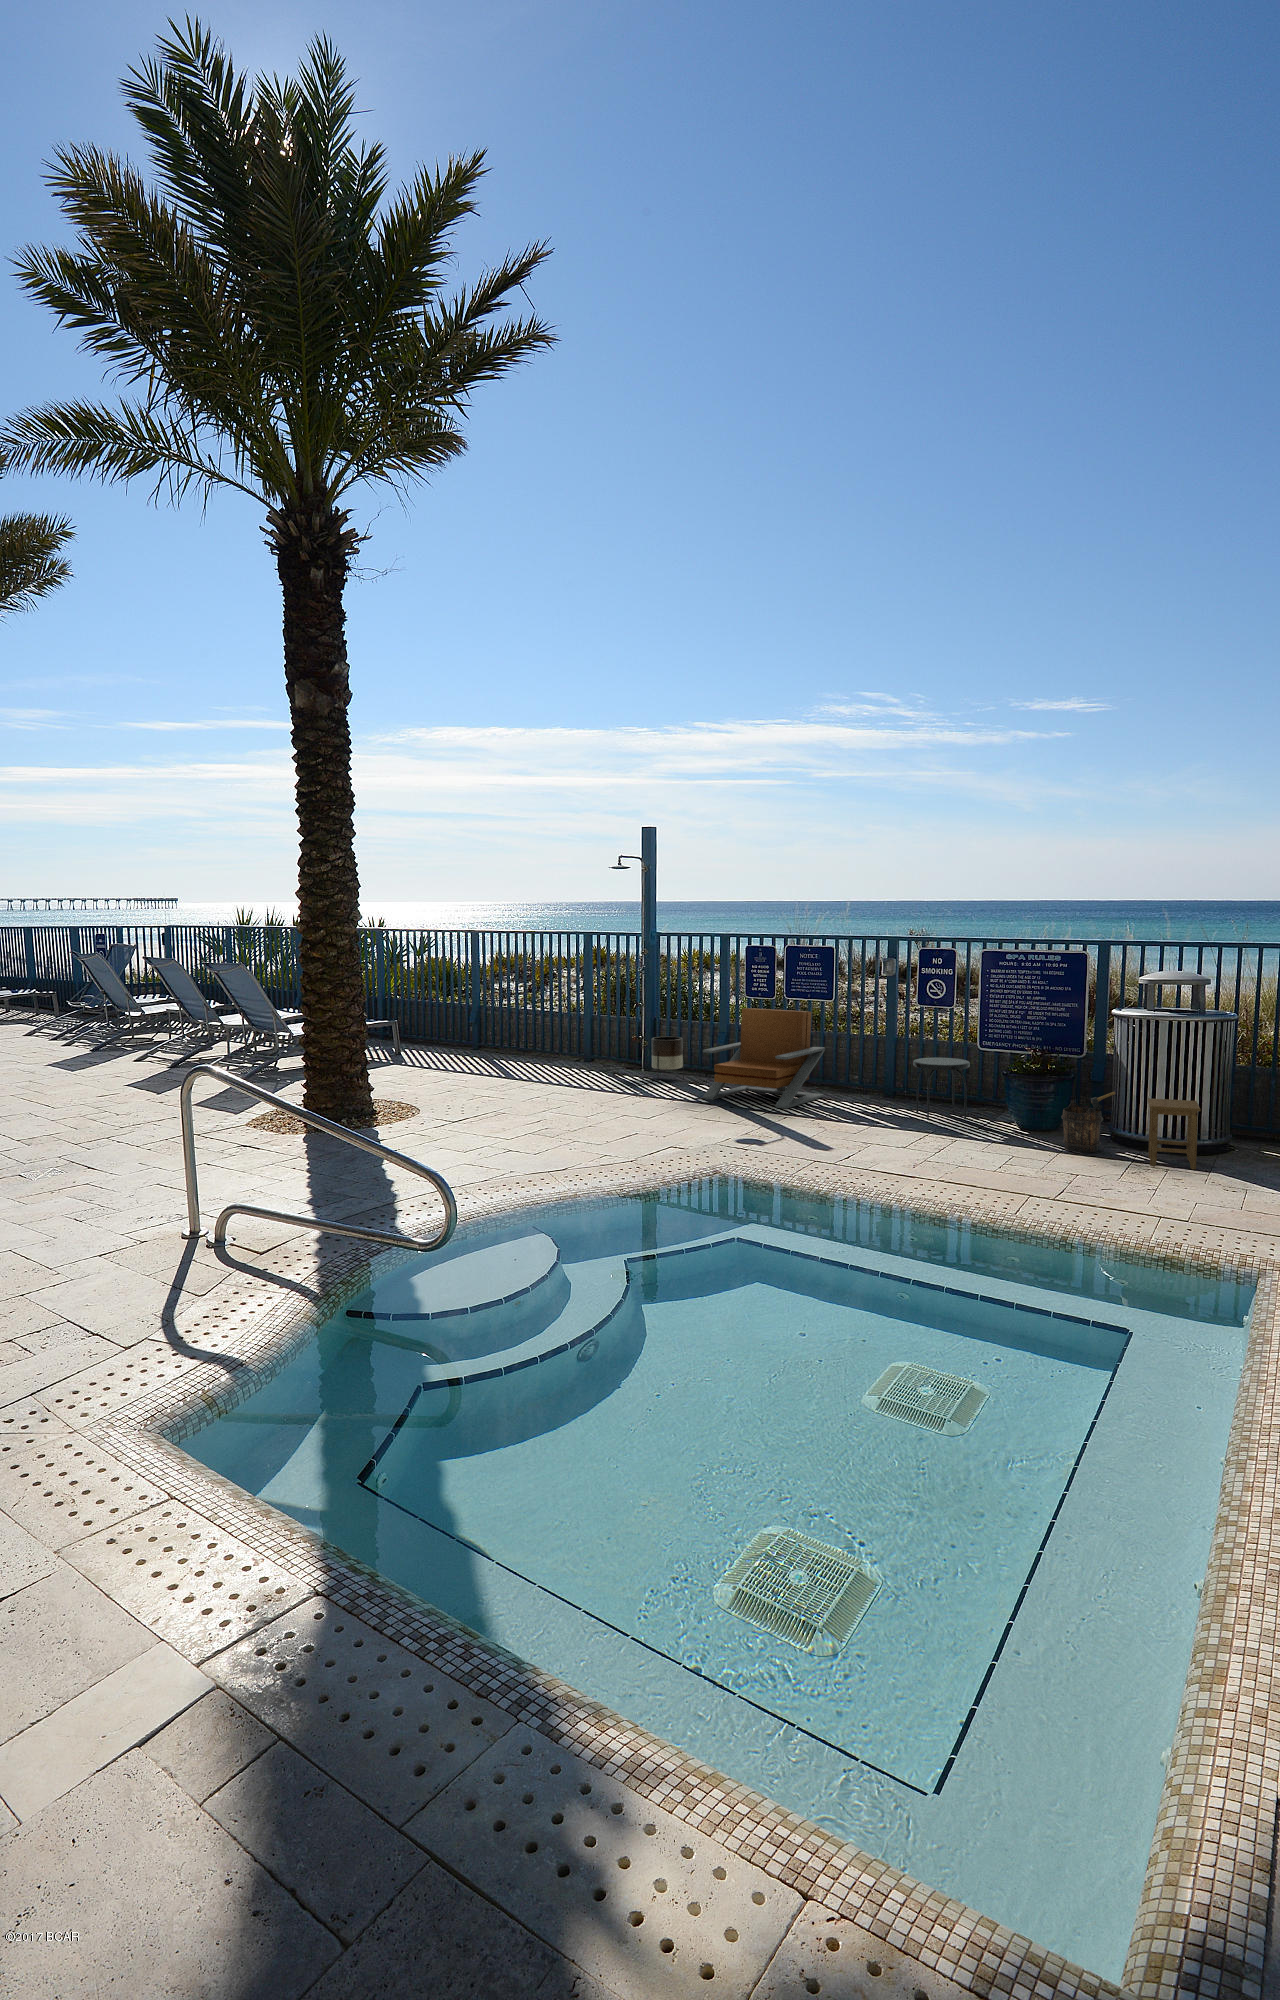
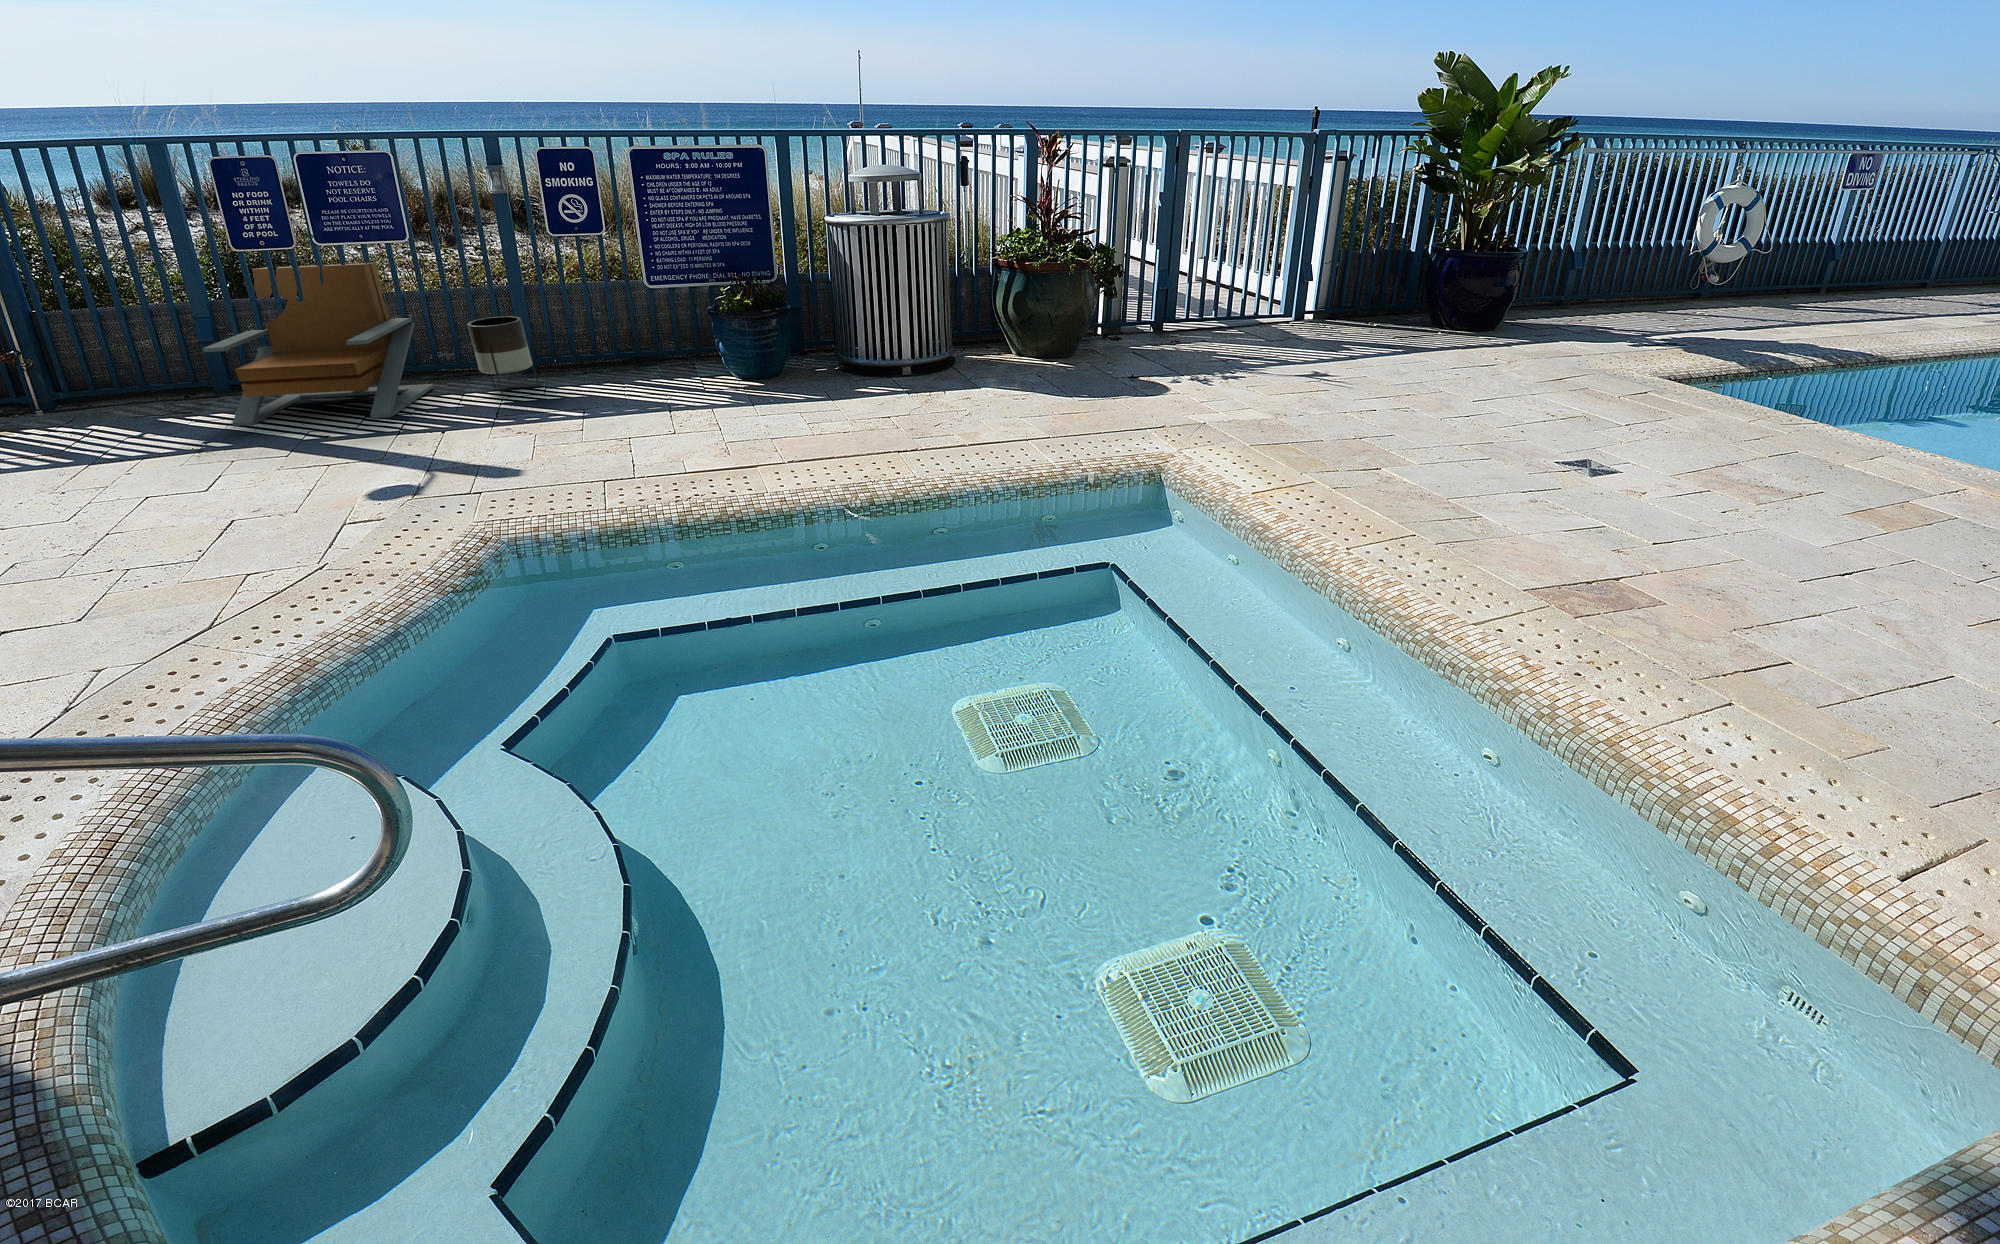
planter: present [651,1036,684,1082] -> present [467,316,539,395]
side table: present [913,1058,970,1120] -> none [561,307,650,395]
bucket: present [1061,1092,1115,1153] -> none [781,324,833,404]
stool: present [1148,1098,1200,1169] -> none [872,322,935,405]

